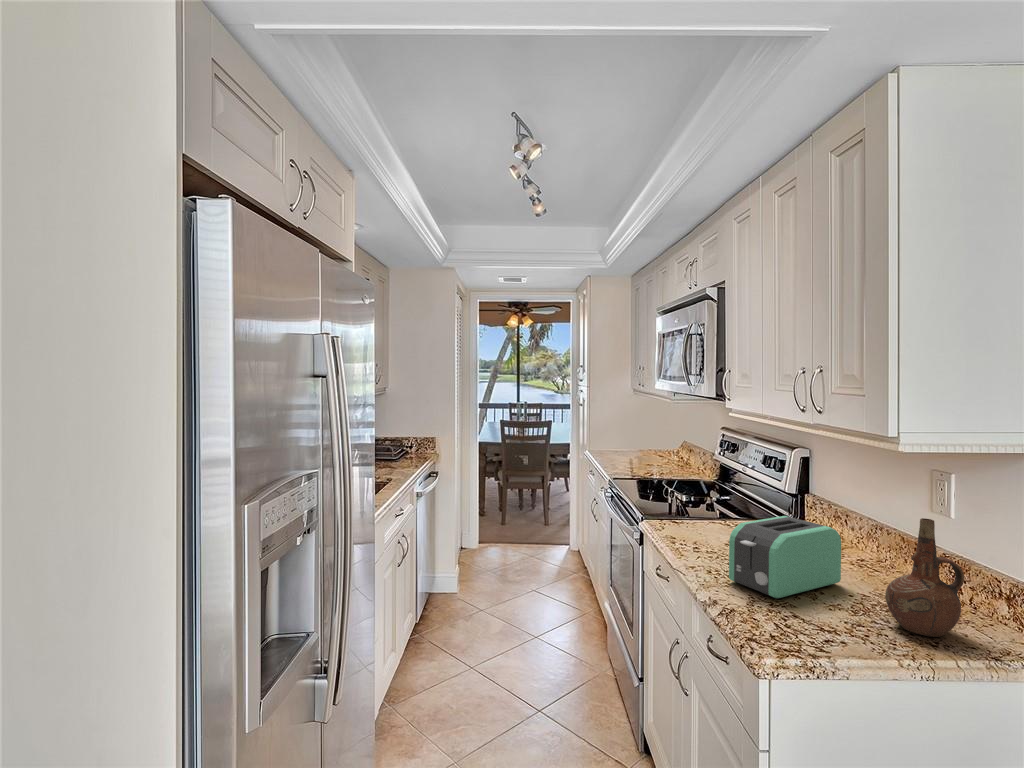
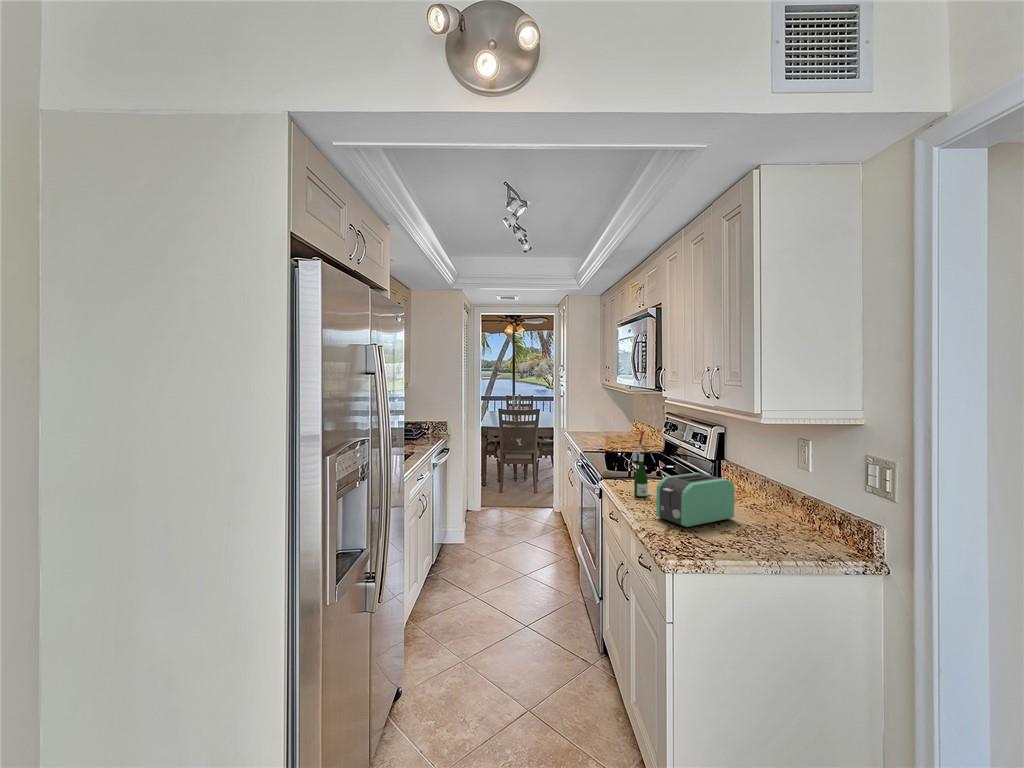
wine bottle: none [687,454,715,547] -> present [632,431,652,497]
ceramic pitcher: present [885,518,964,637] -> none [756,470,806,548]

